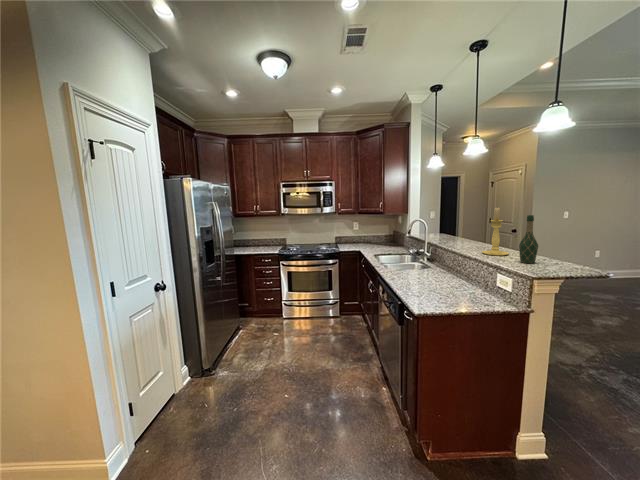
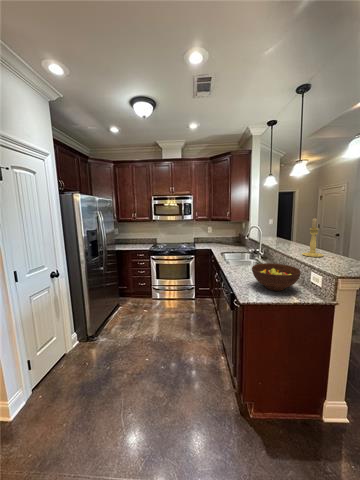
wine bottle: present [519,215,538,263] -> none [330,226,345,264]
fruit bowl: none [424,265,486,298] -> present [252,263,301,291]

